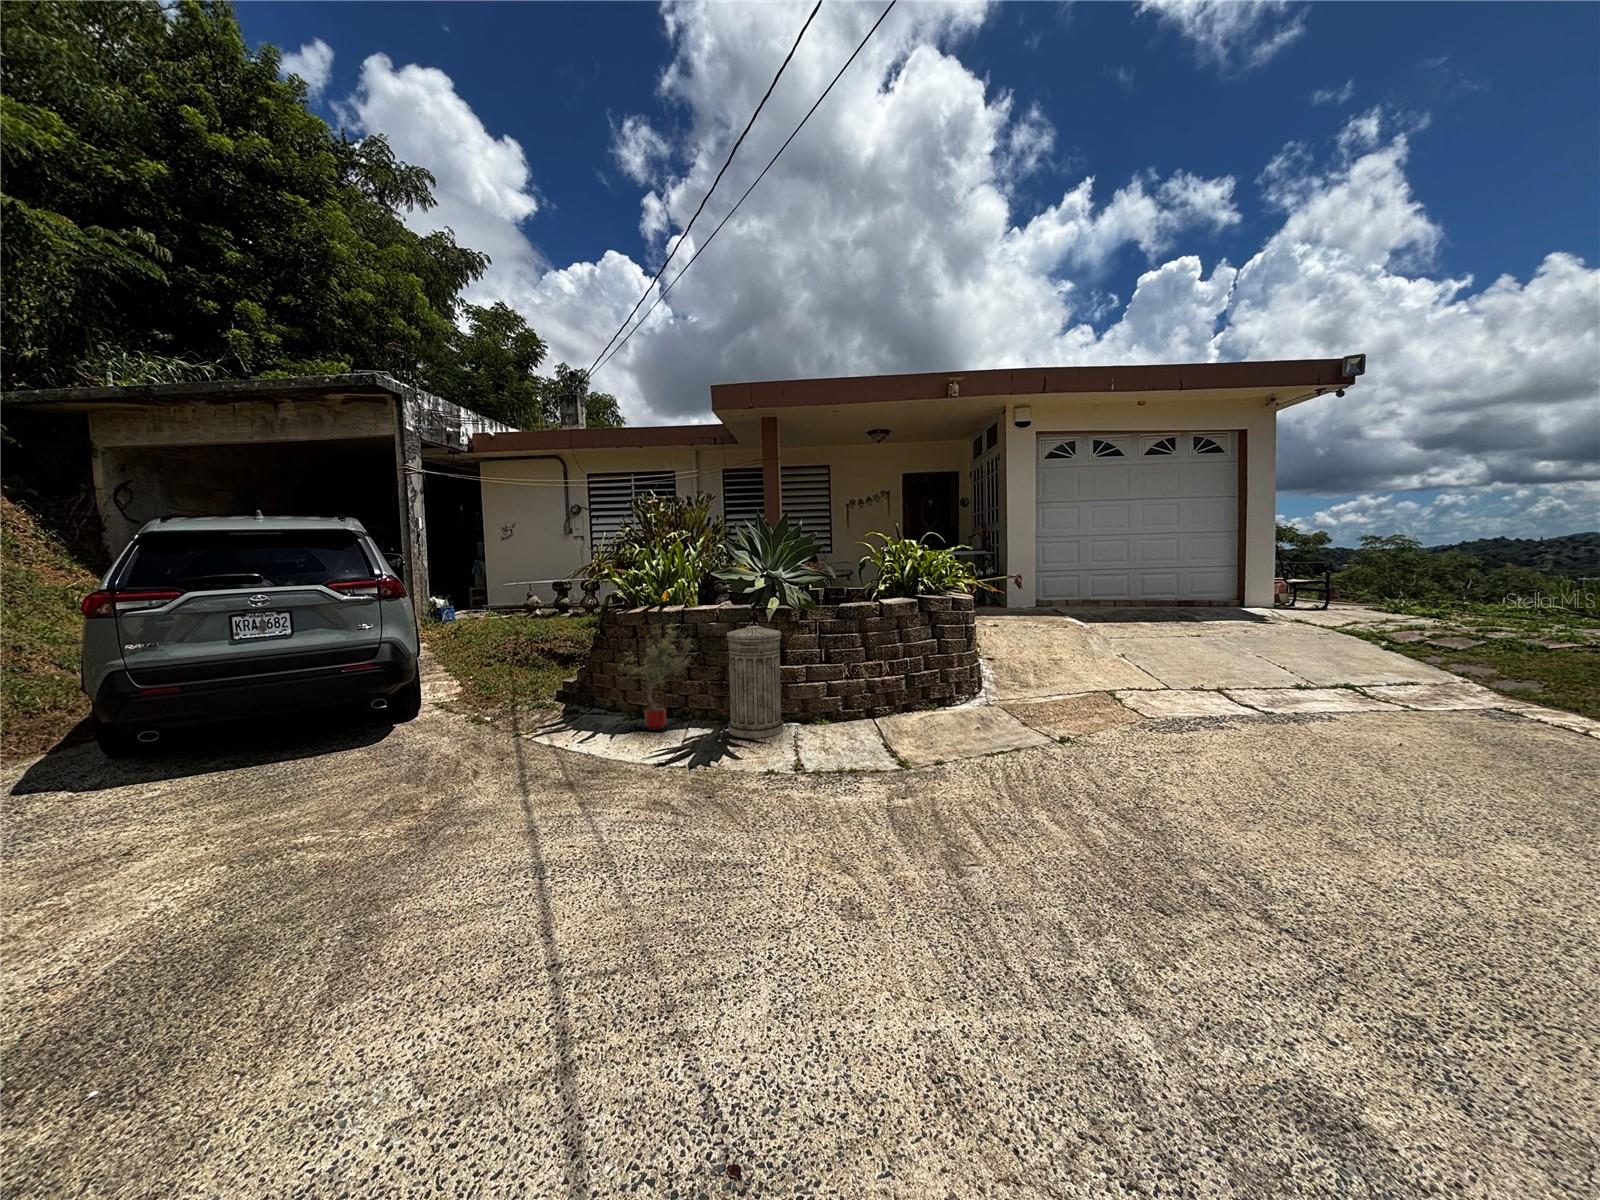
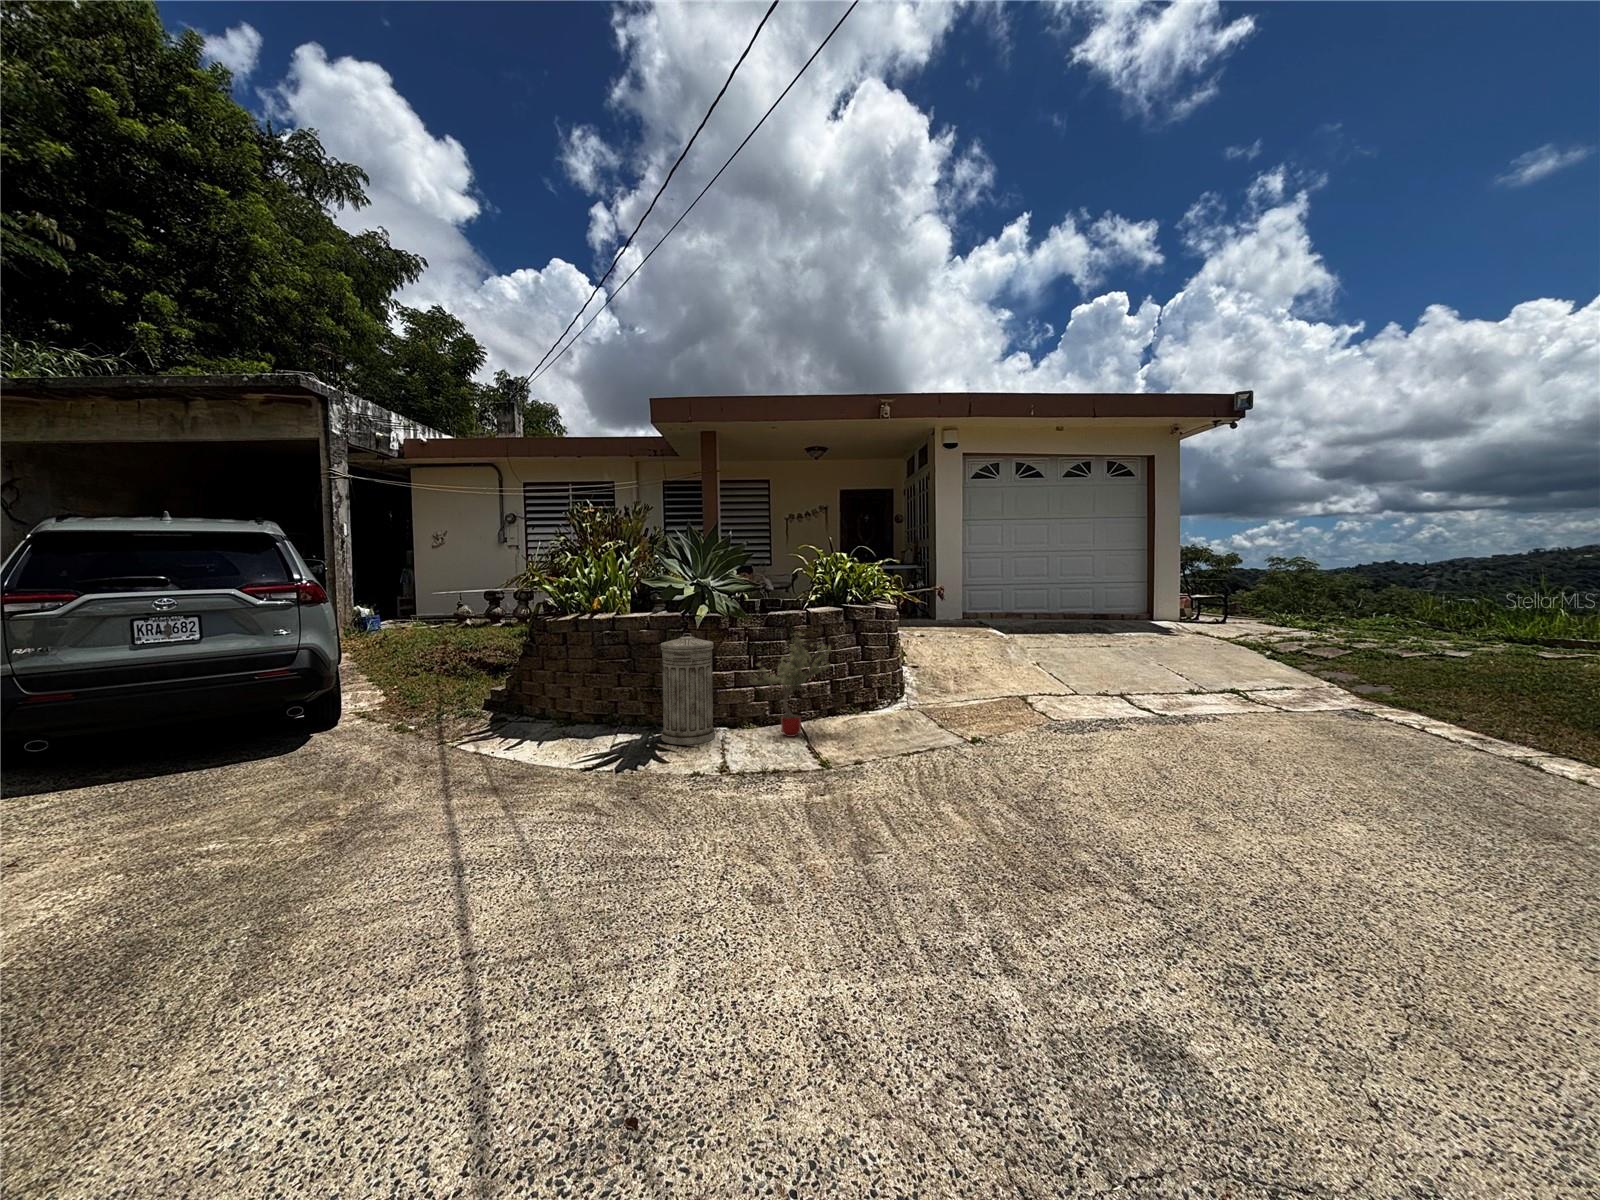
potted tree: present [620,623,692,730] -> present [750,633,831,737]

